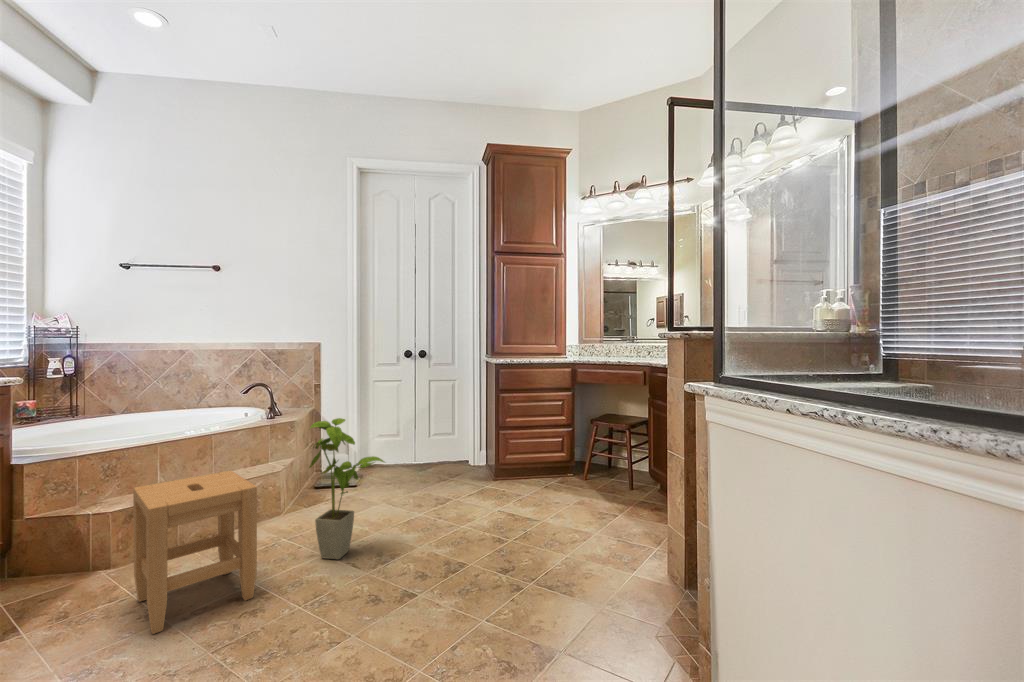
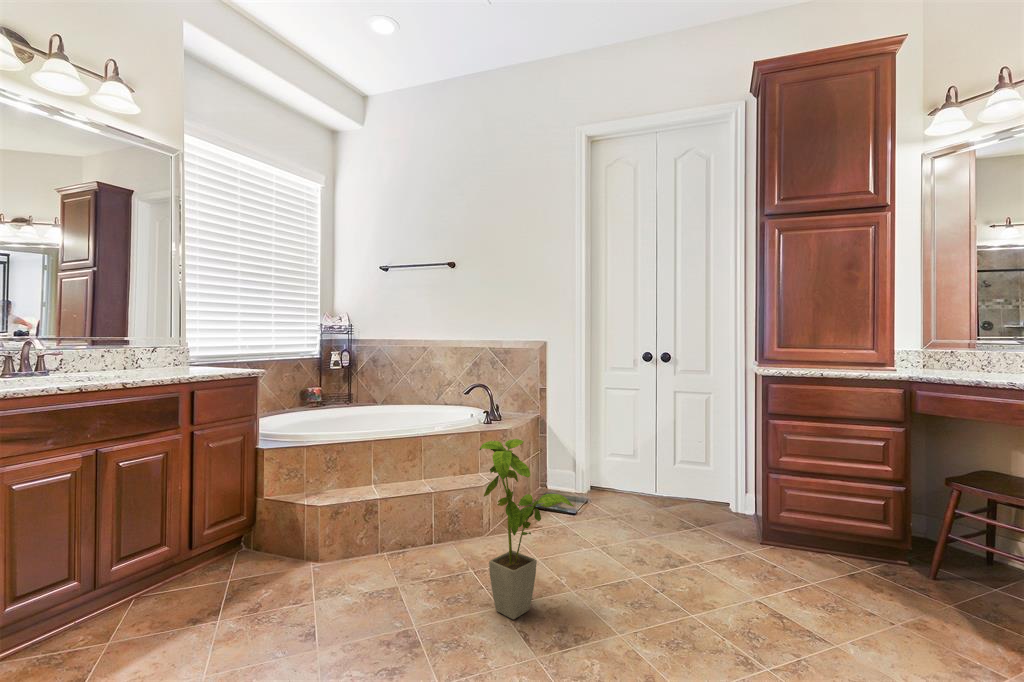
stool: present [133,471,257,634] -> none [300,485,411,659]

